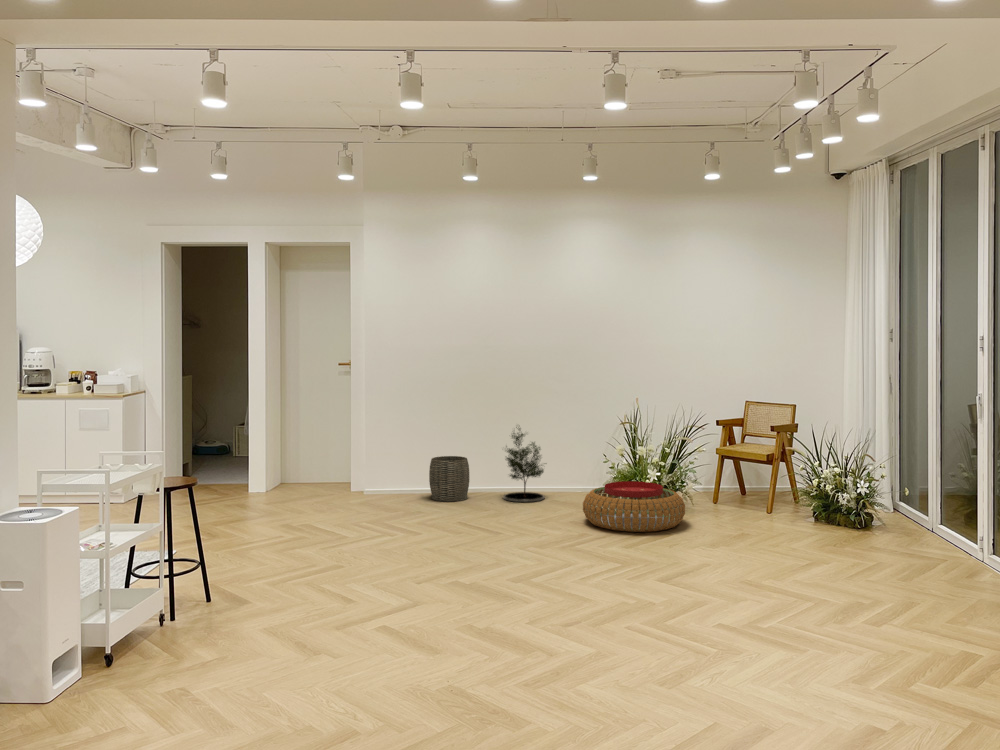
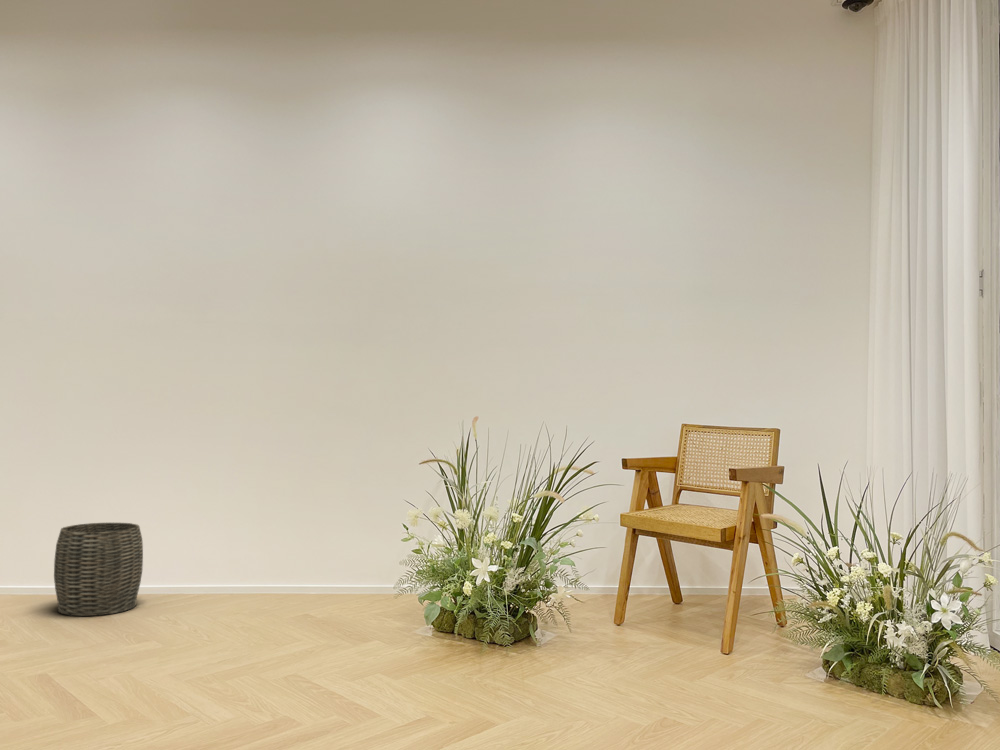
potted tree: present [503,427,545,502] -> none [202,460,299,619]
pouf: present [583,481,685,532] -> none [303,583,538,717]

